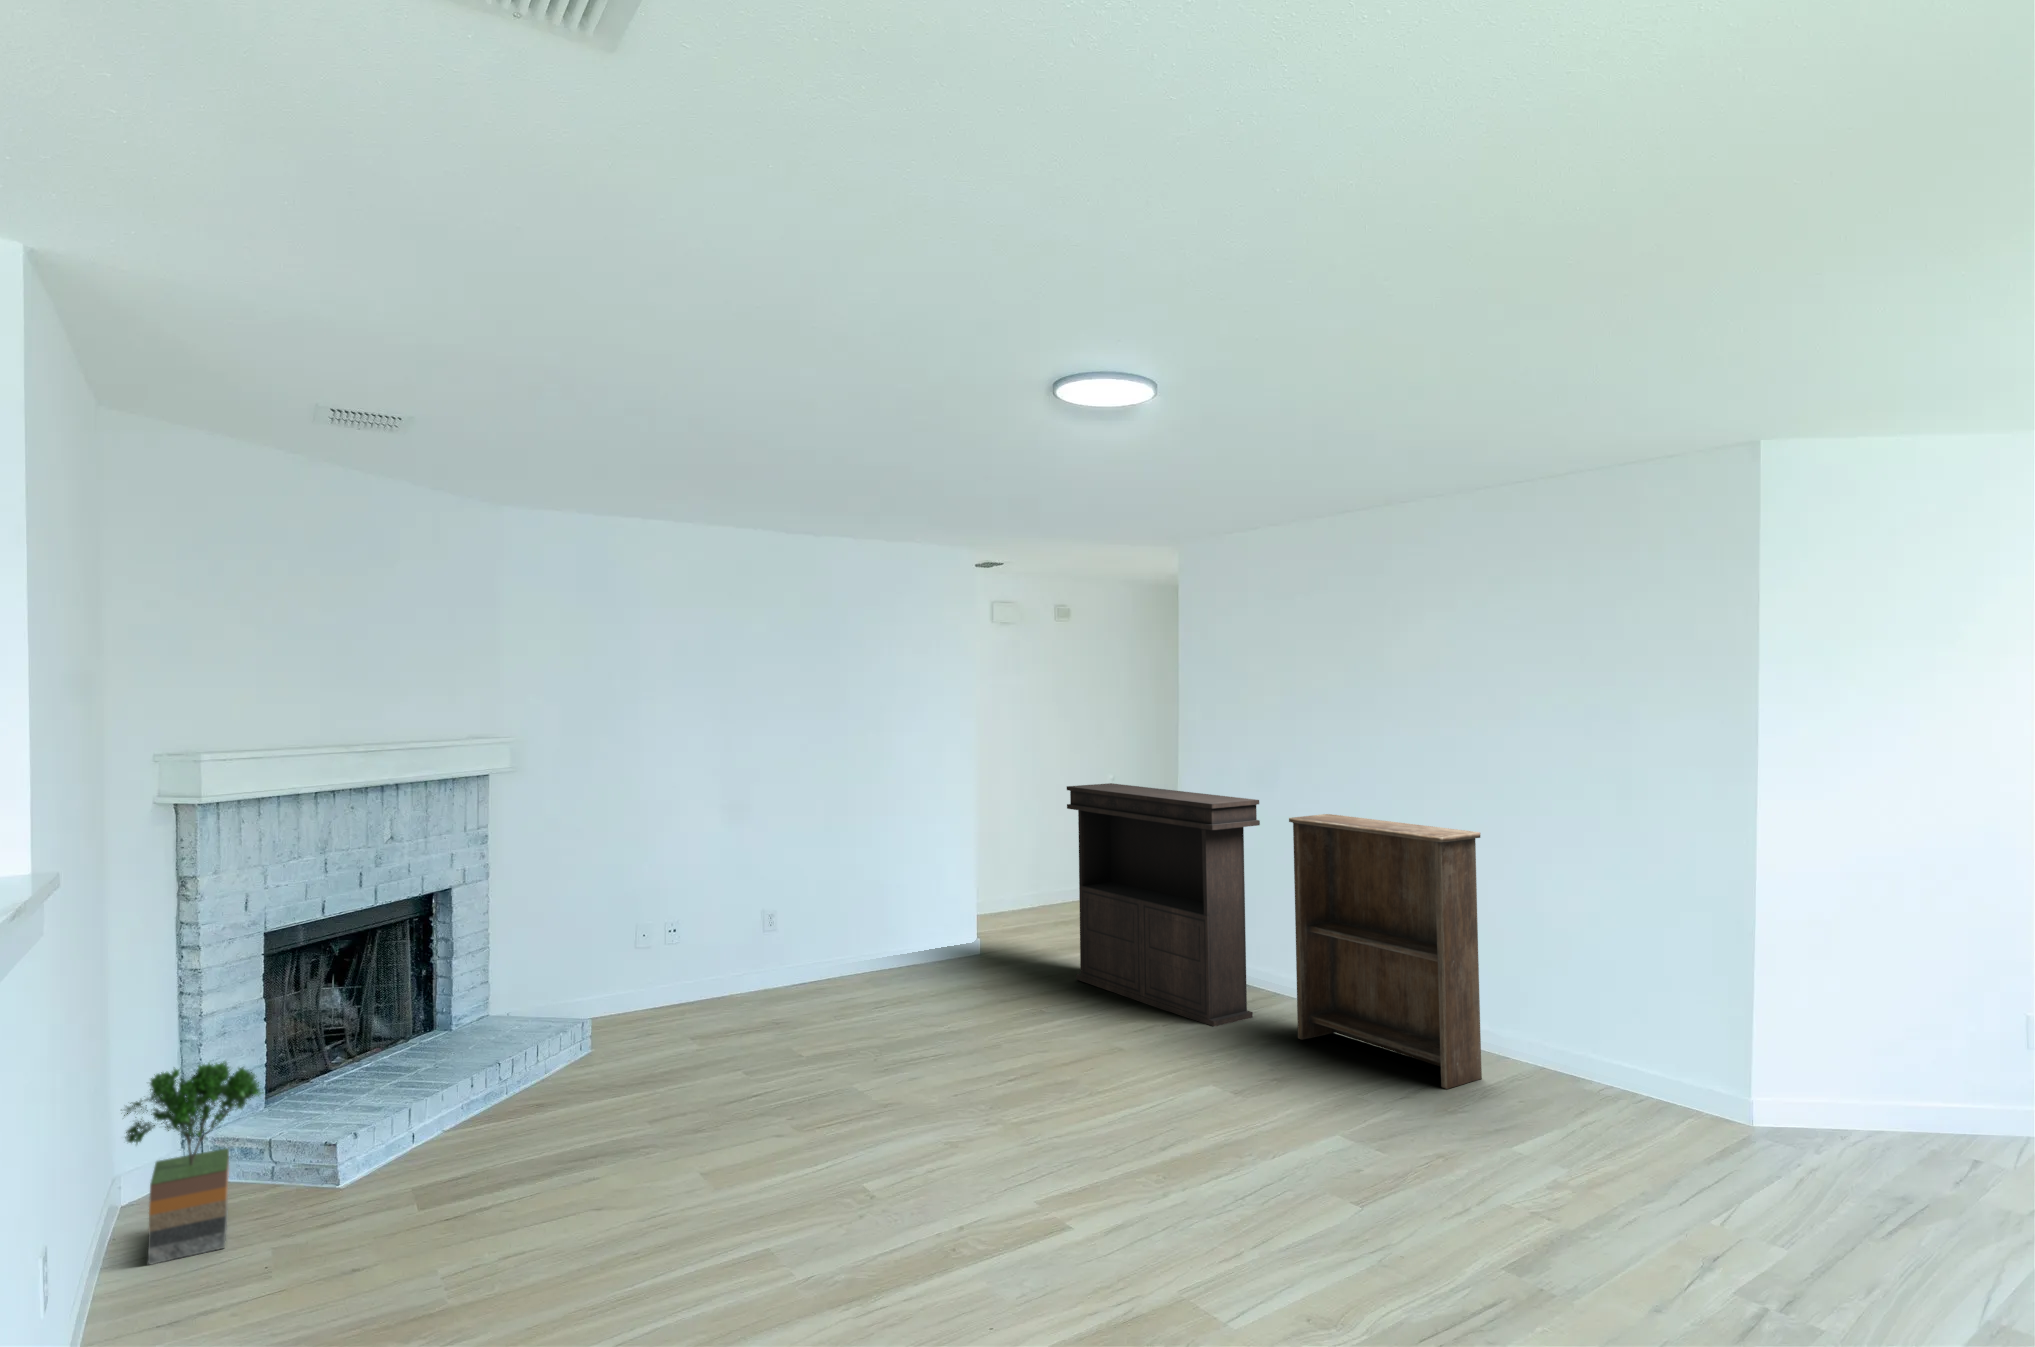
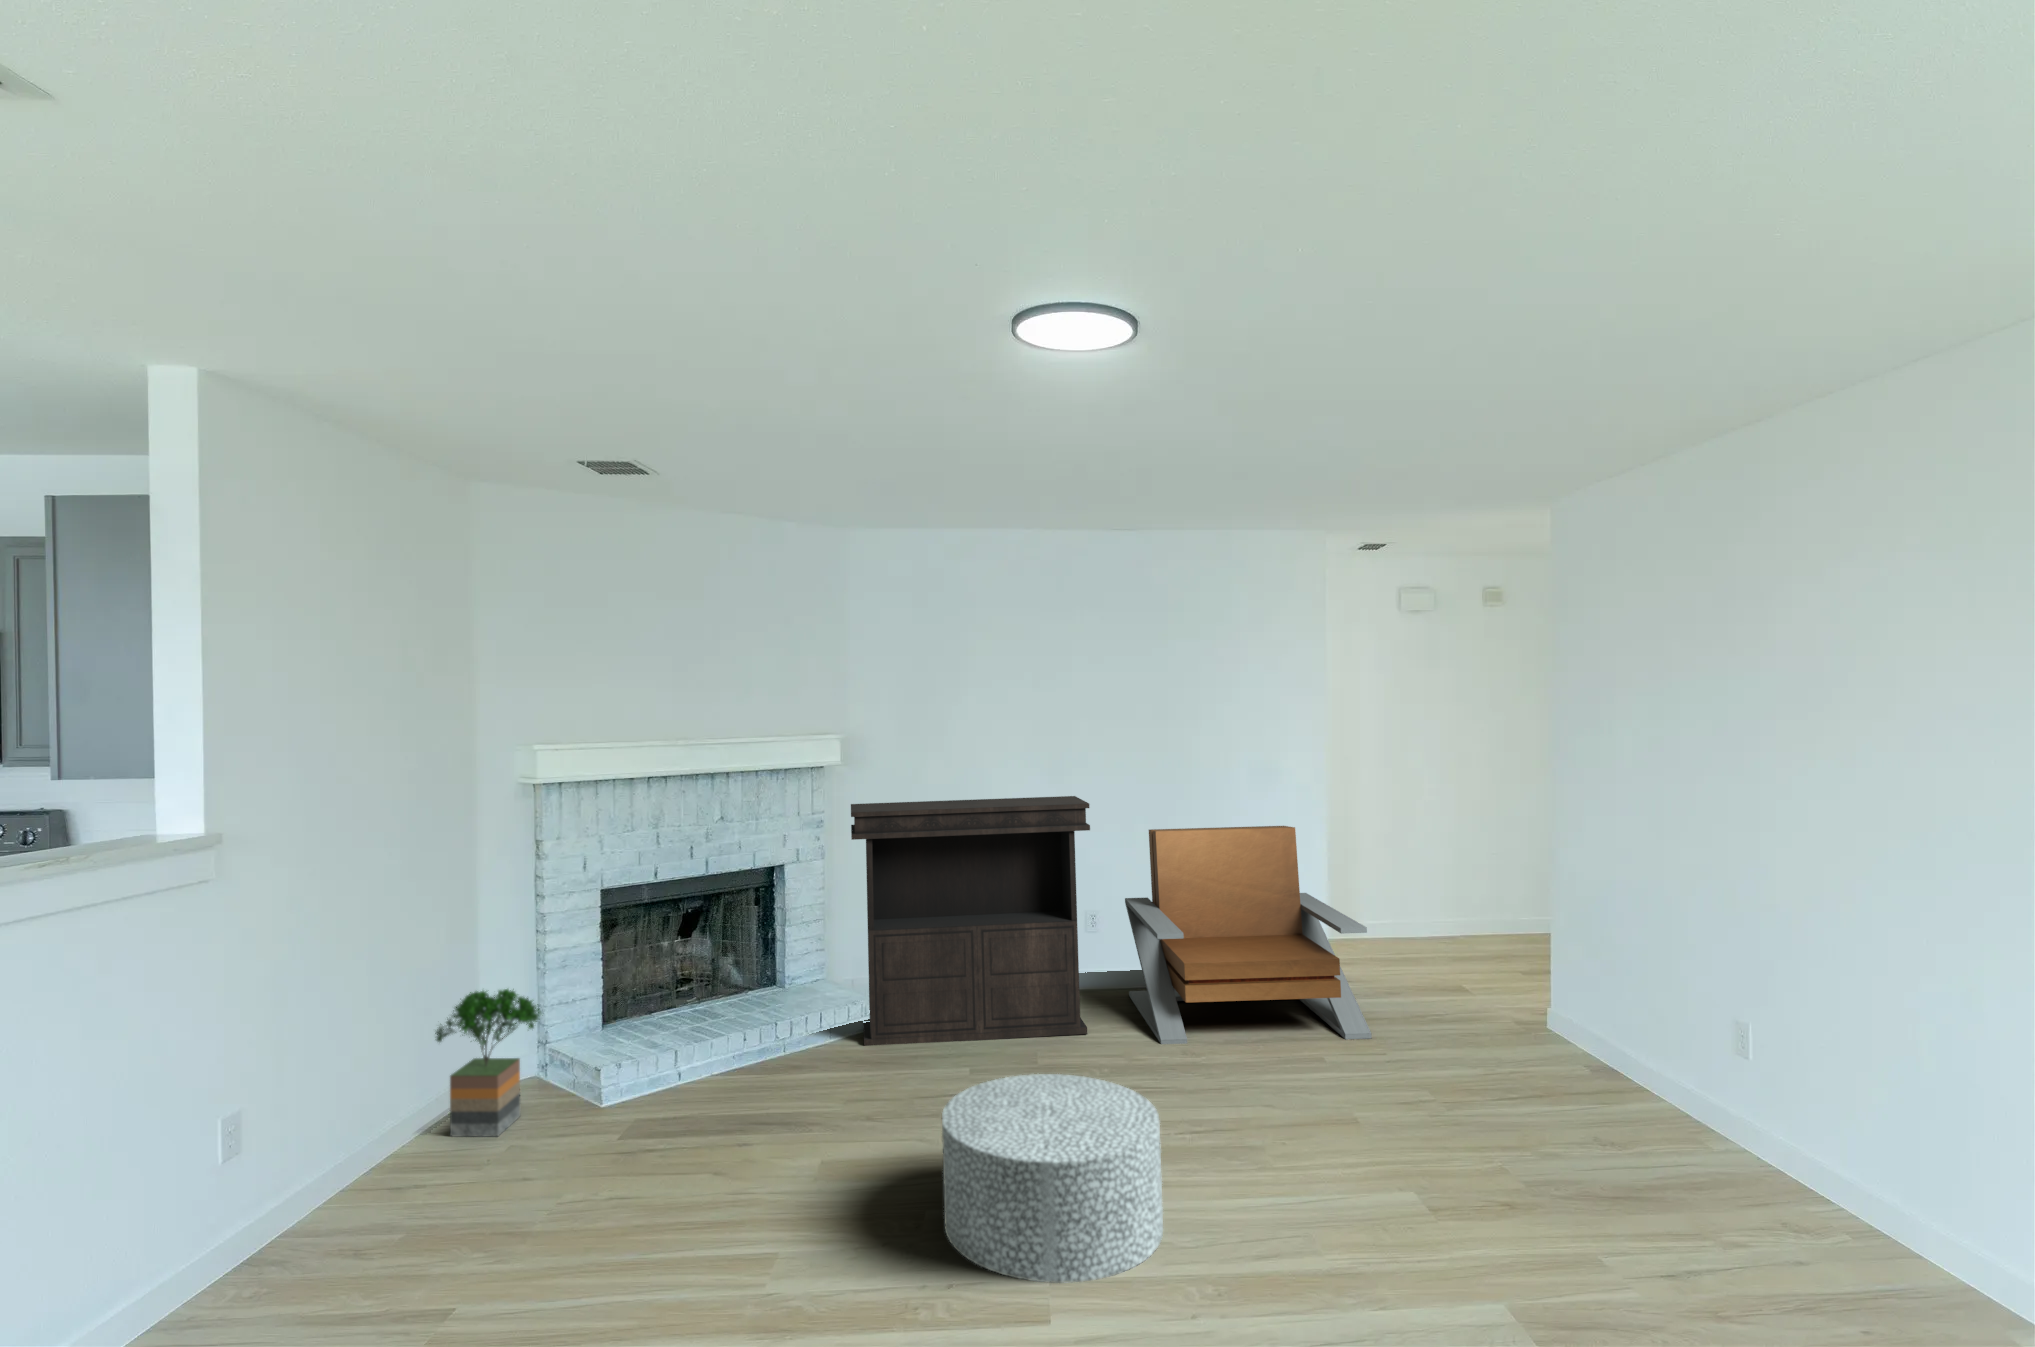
console table: present [1067,783,1260,1027] -> present [851,796,1090,1046]
bookshelf: present [1289,814,1482,1089] -> none [1688,860,2007,1316]
lounge chair: none [785,818,1014,1024] -> present [1125,826,1372,1044]
ottoman: none [833,1040,1030,1215] -> present [942,1074,1163,1283]

